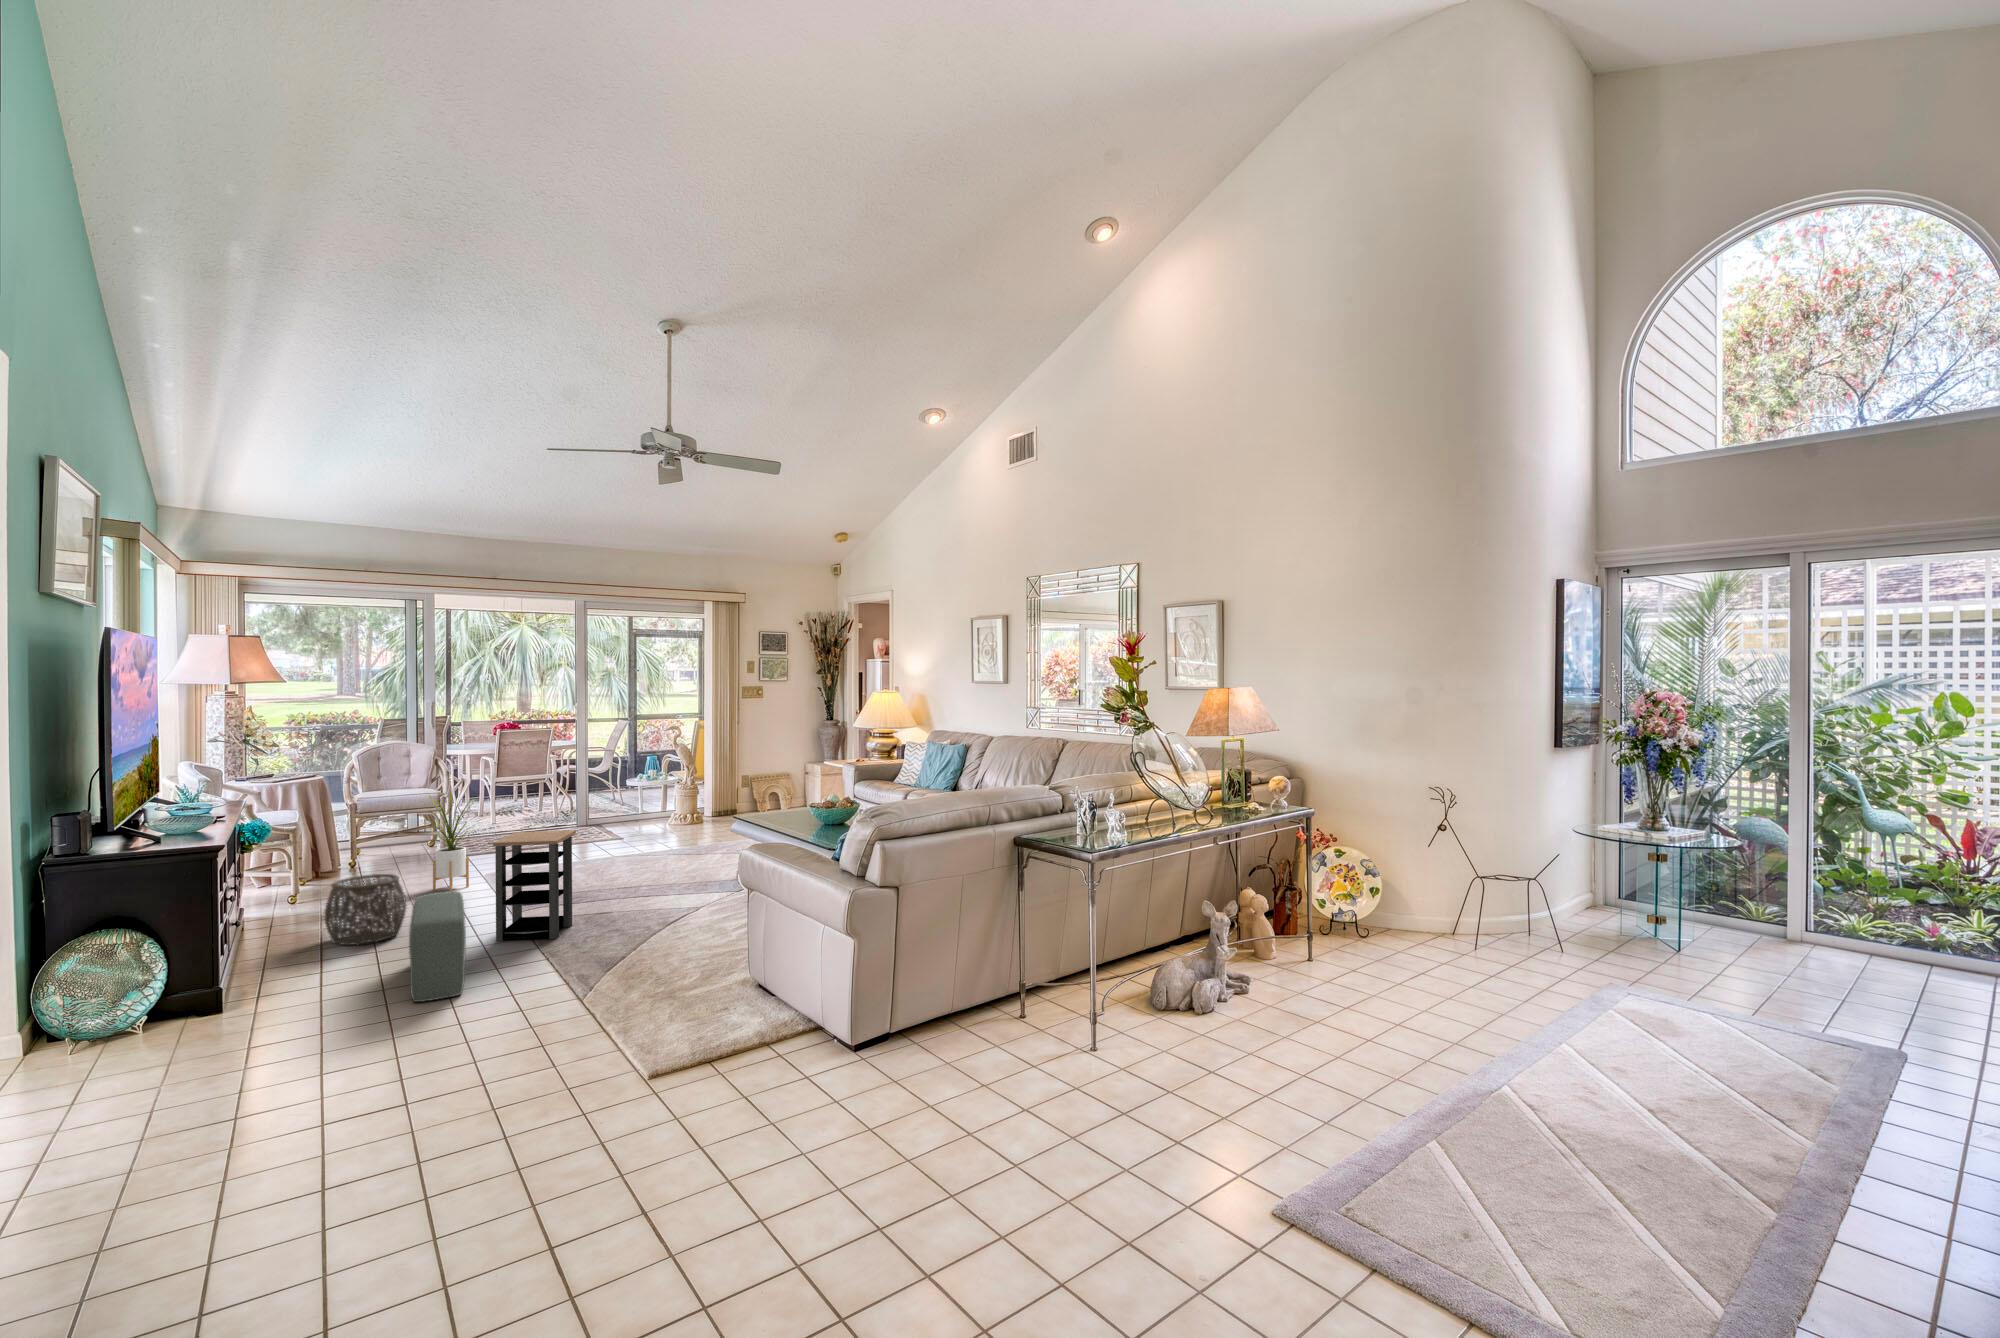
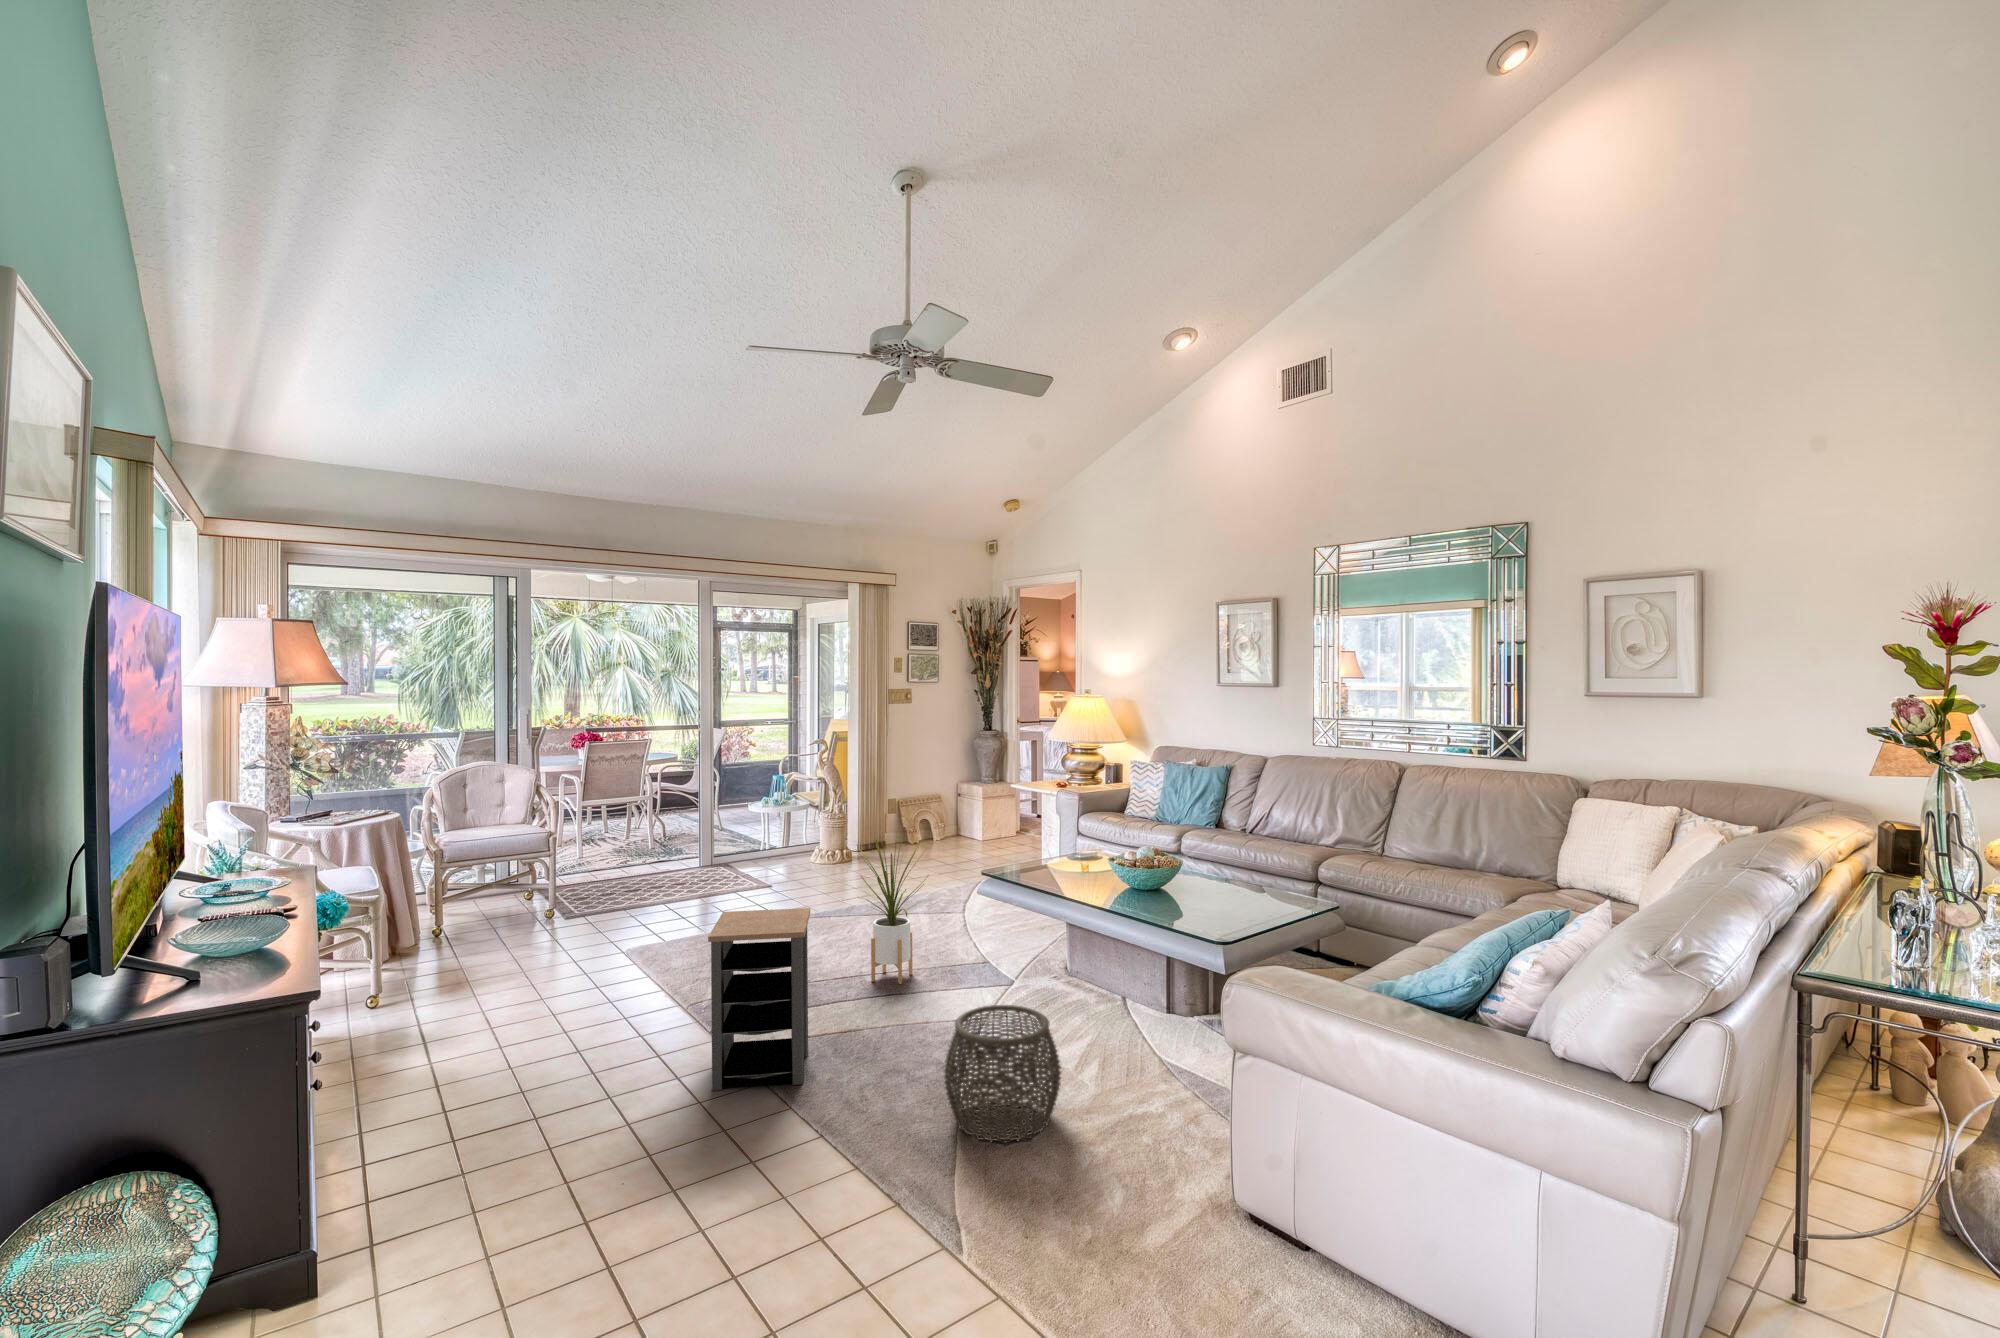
house plant: present [422,793,477,891] -> present [856,840,929,984]
woven basket: present [324,874,406,945] -> present [944,1005,1061,1142]
pouf: present [409,891,466,1002] -> none [608,1025,728,1260]

